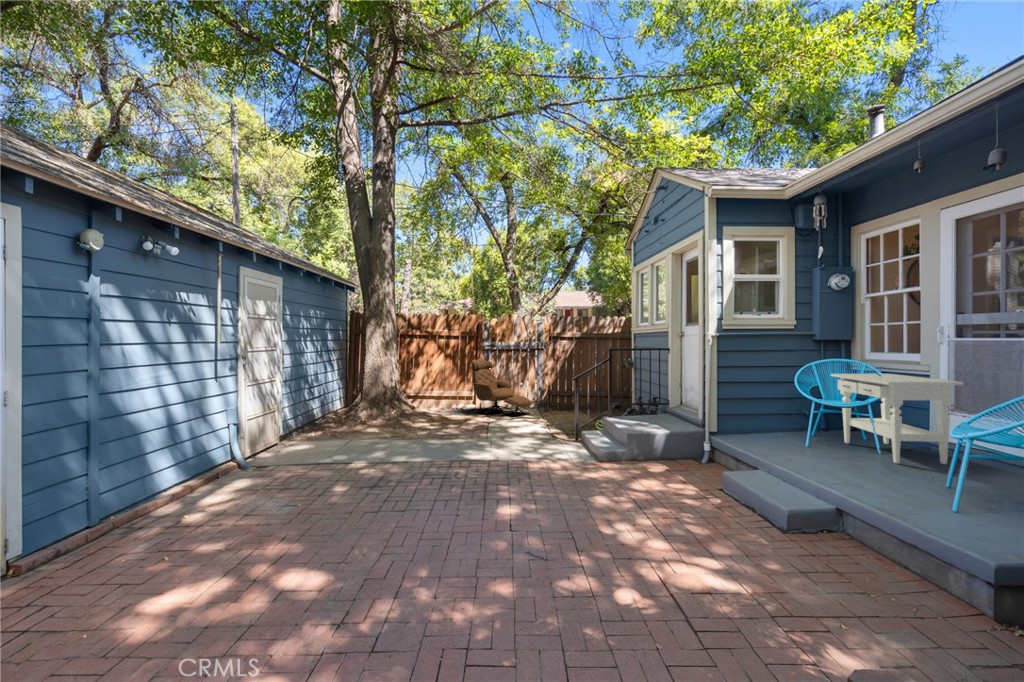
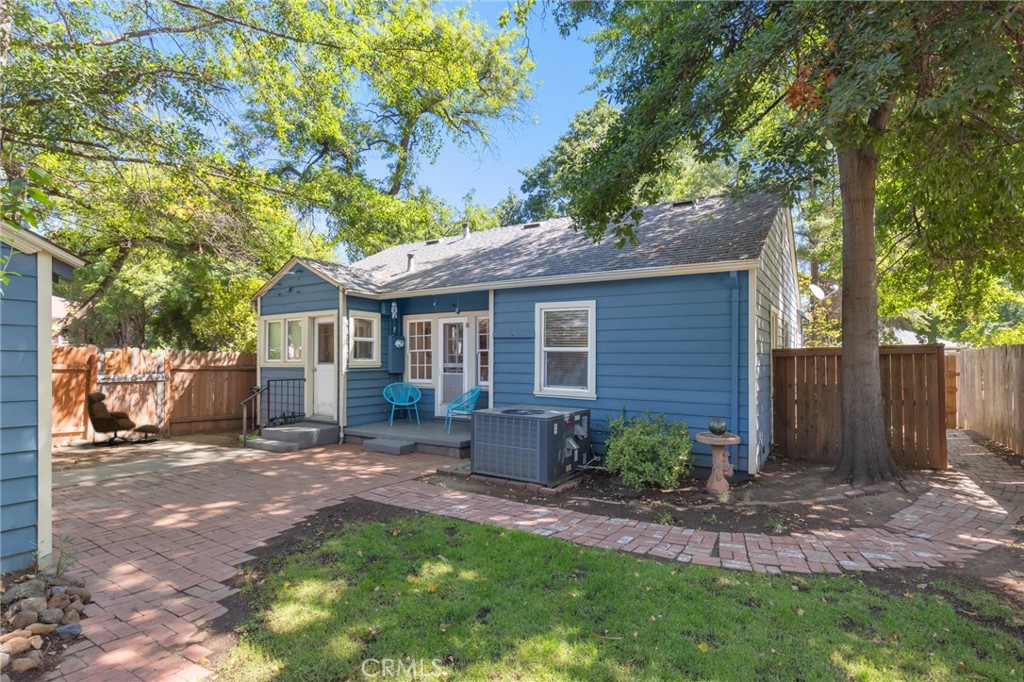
side table: present [831,374,963,464] -> none [399,388,447,426]

